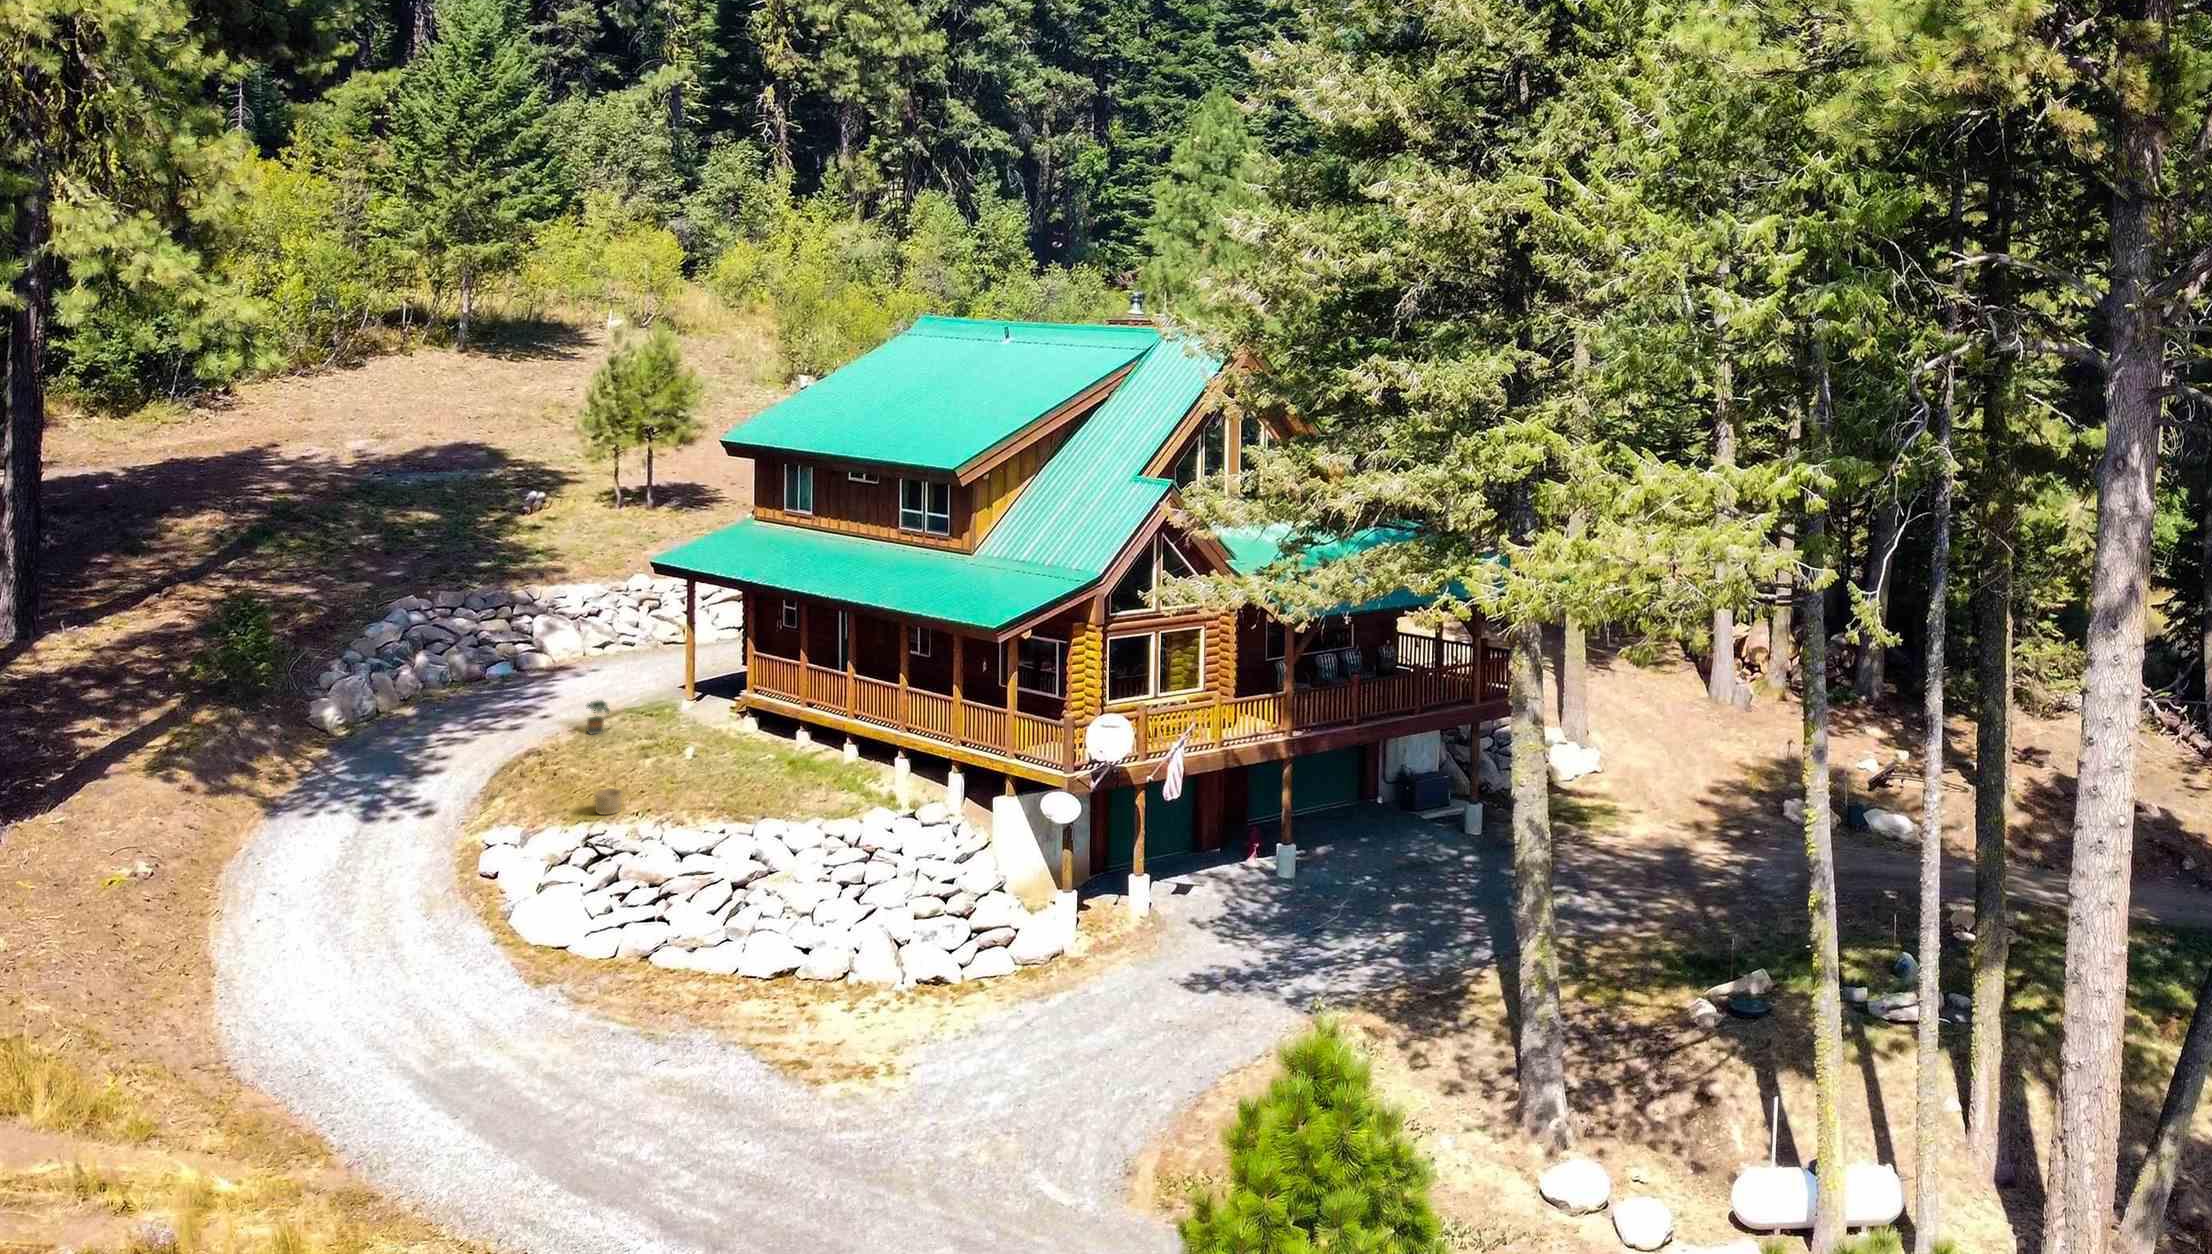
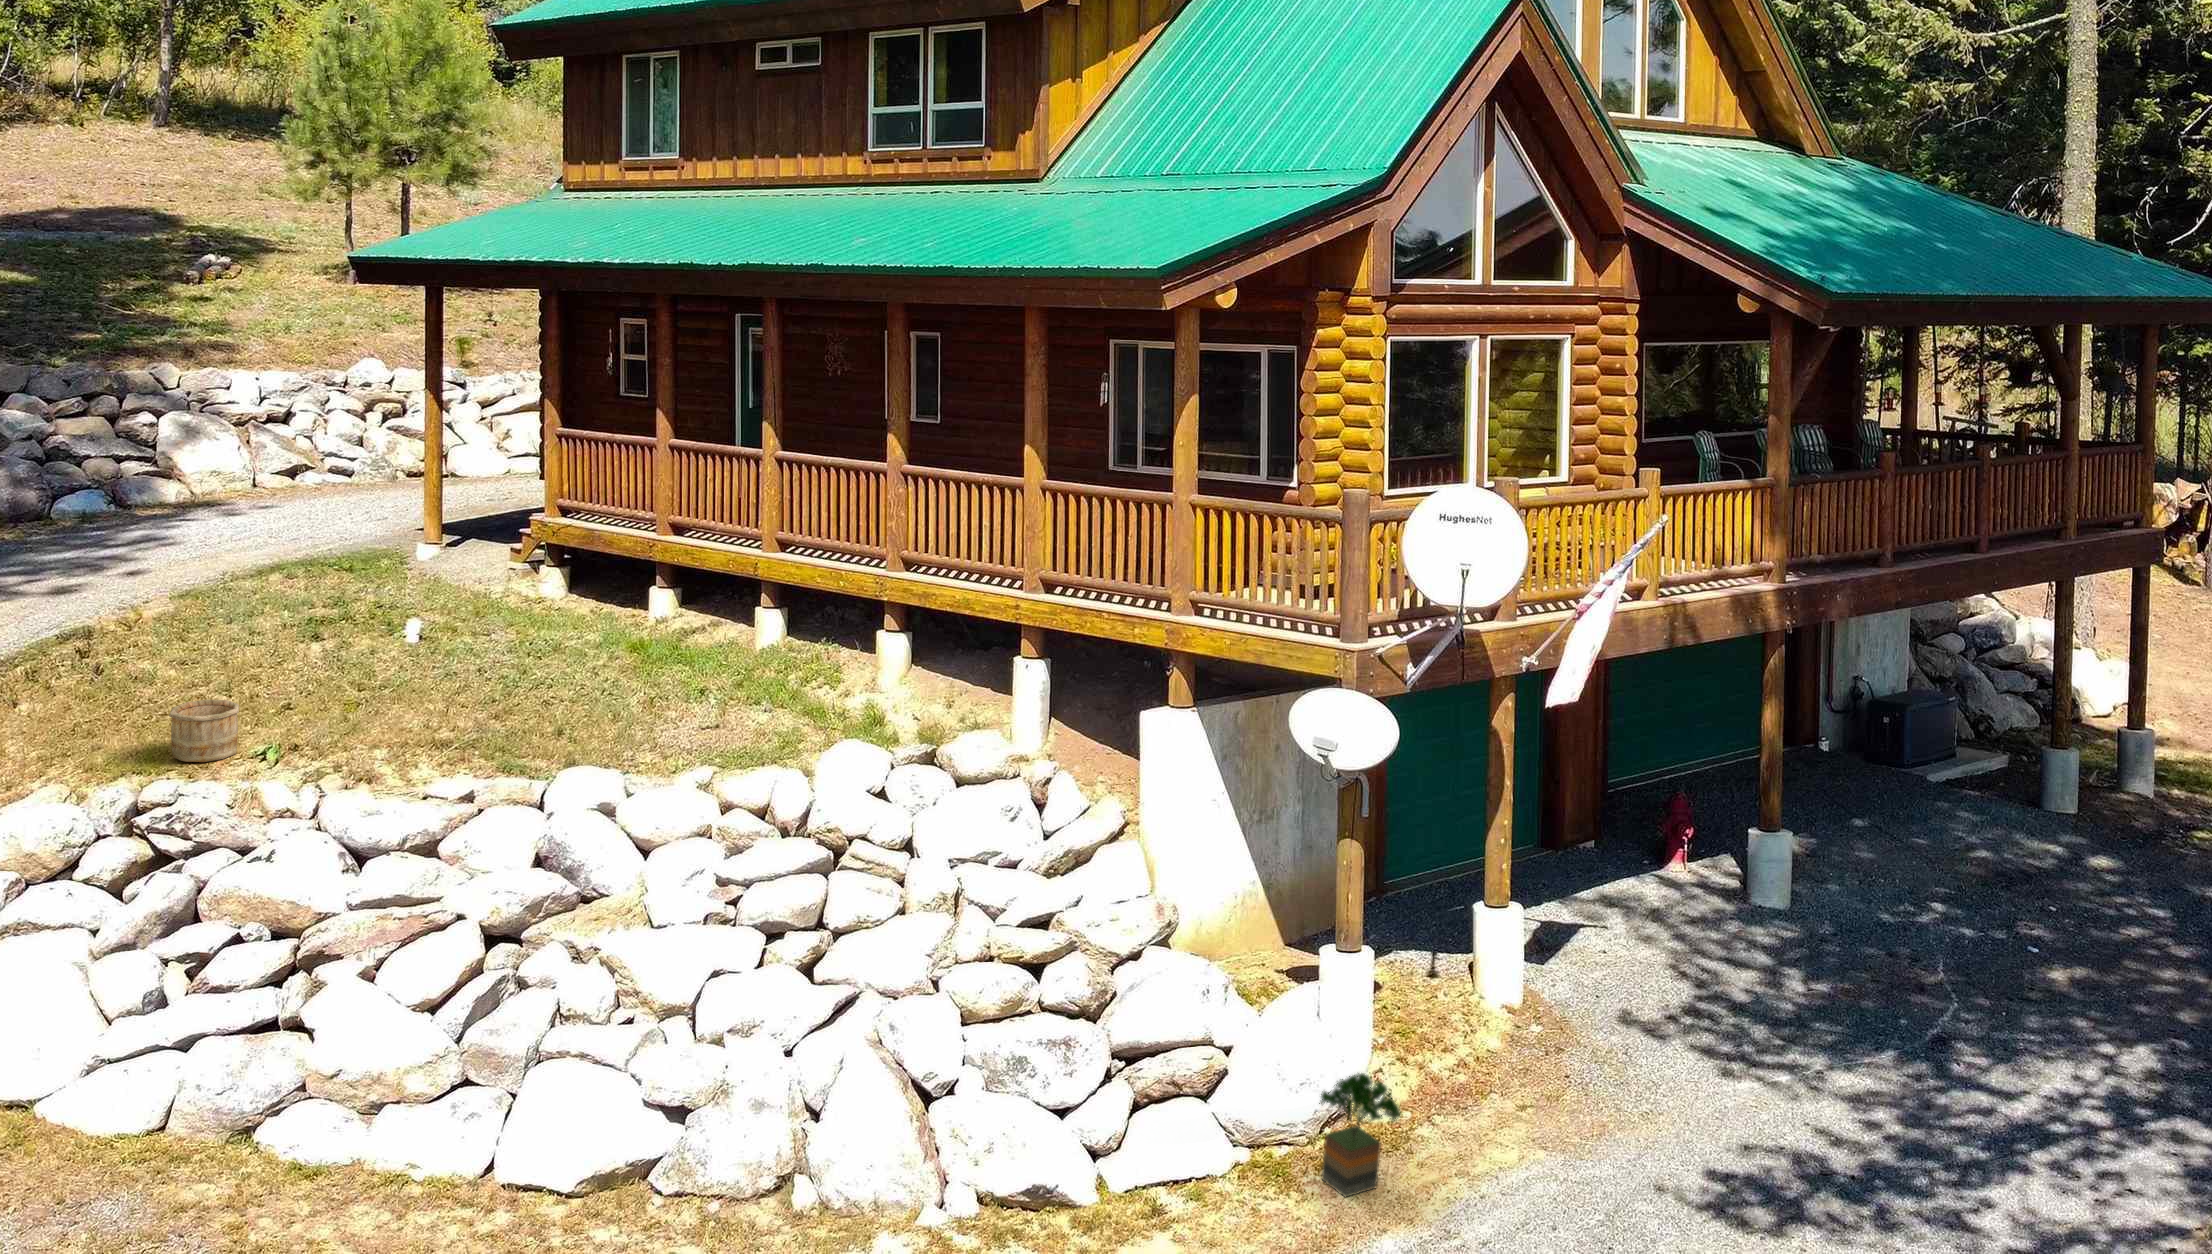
potted tree: present [587,700,609,734] -> present [1319,1073,1401,1197]

